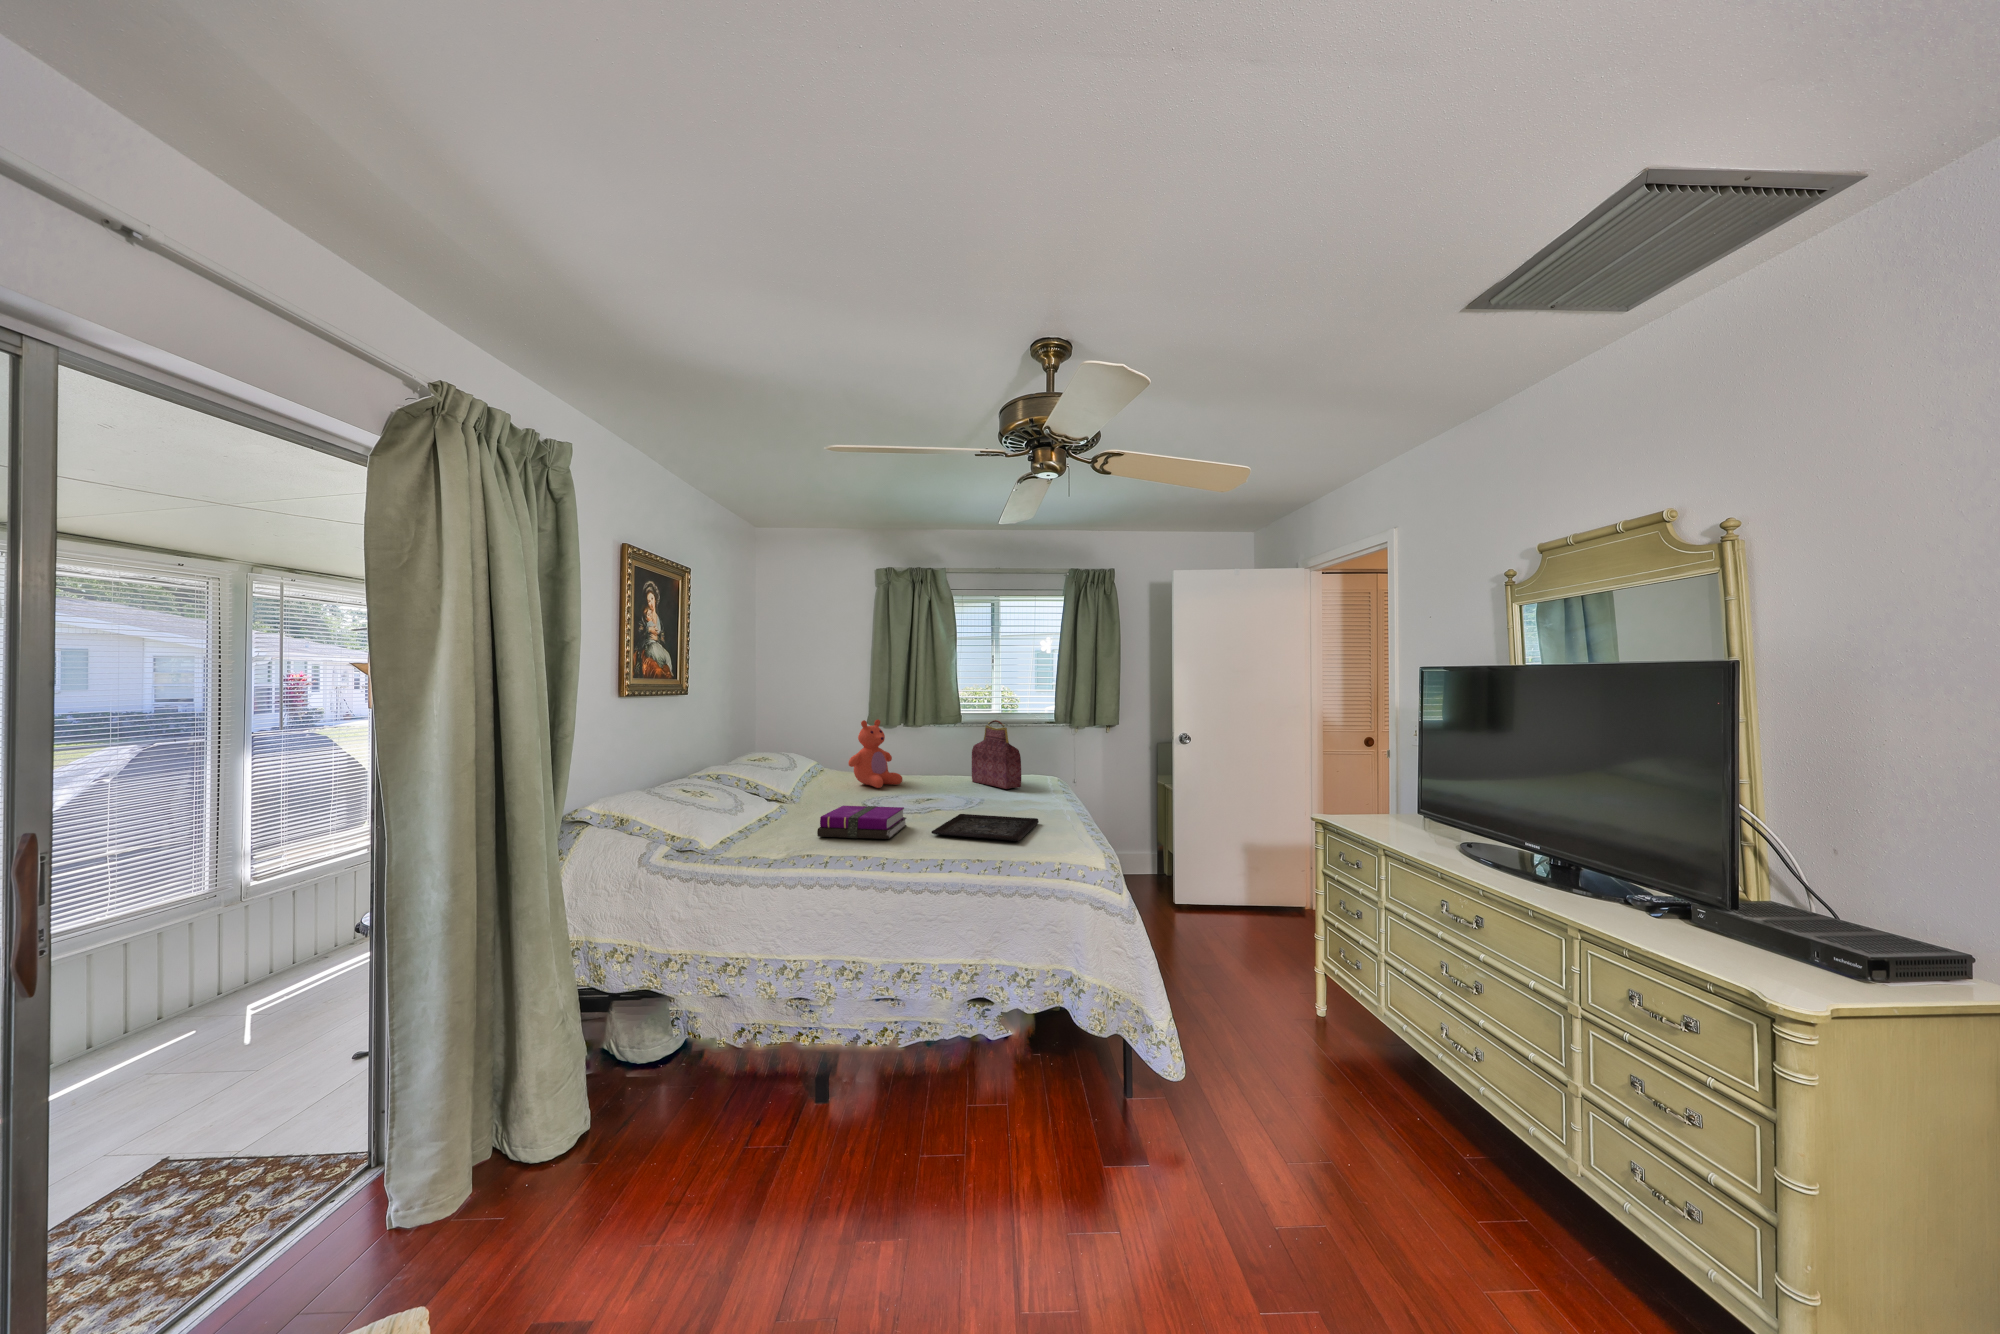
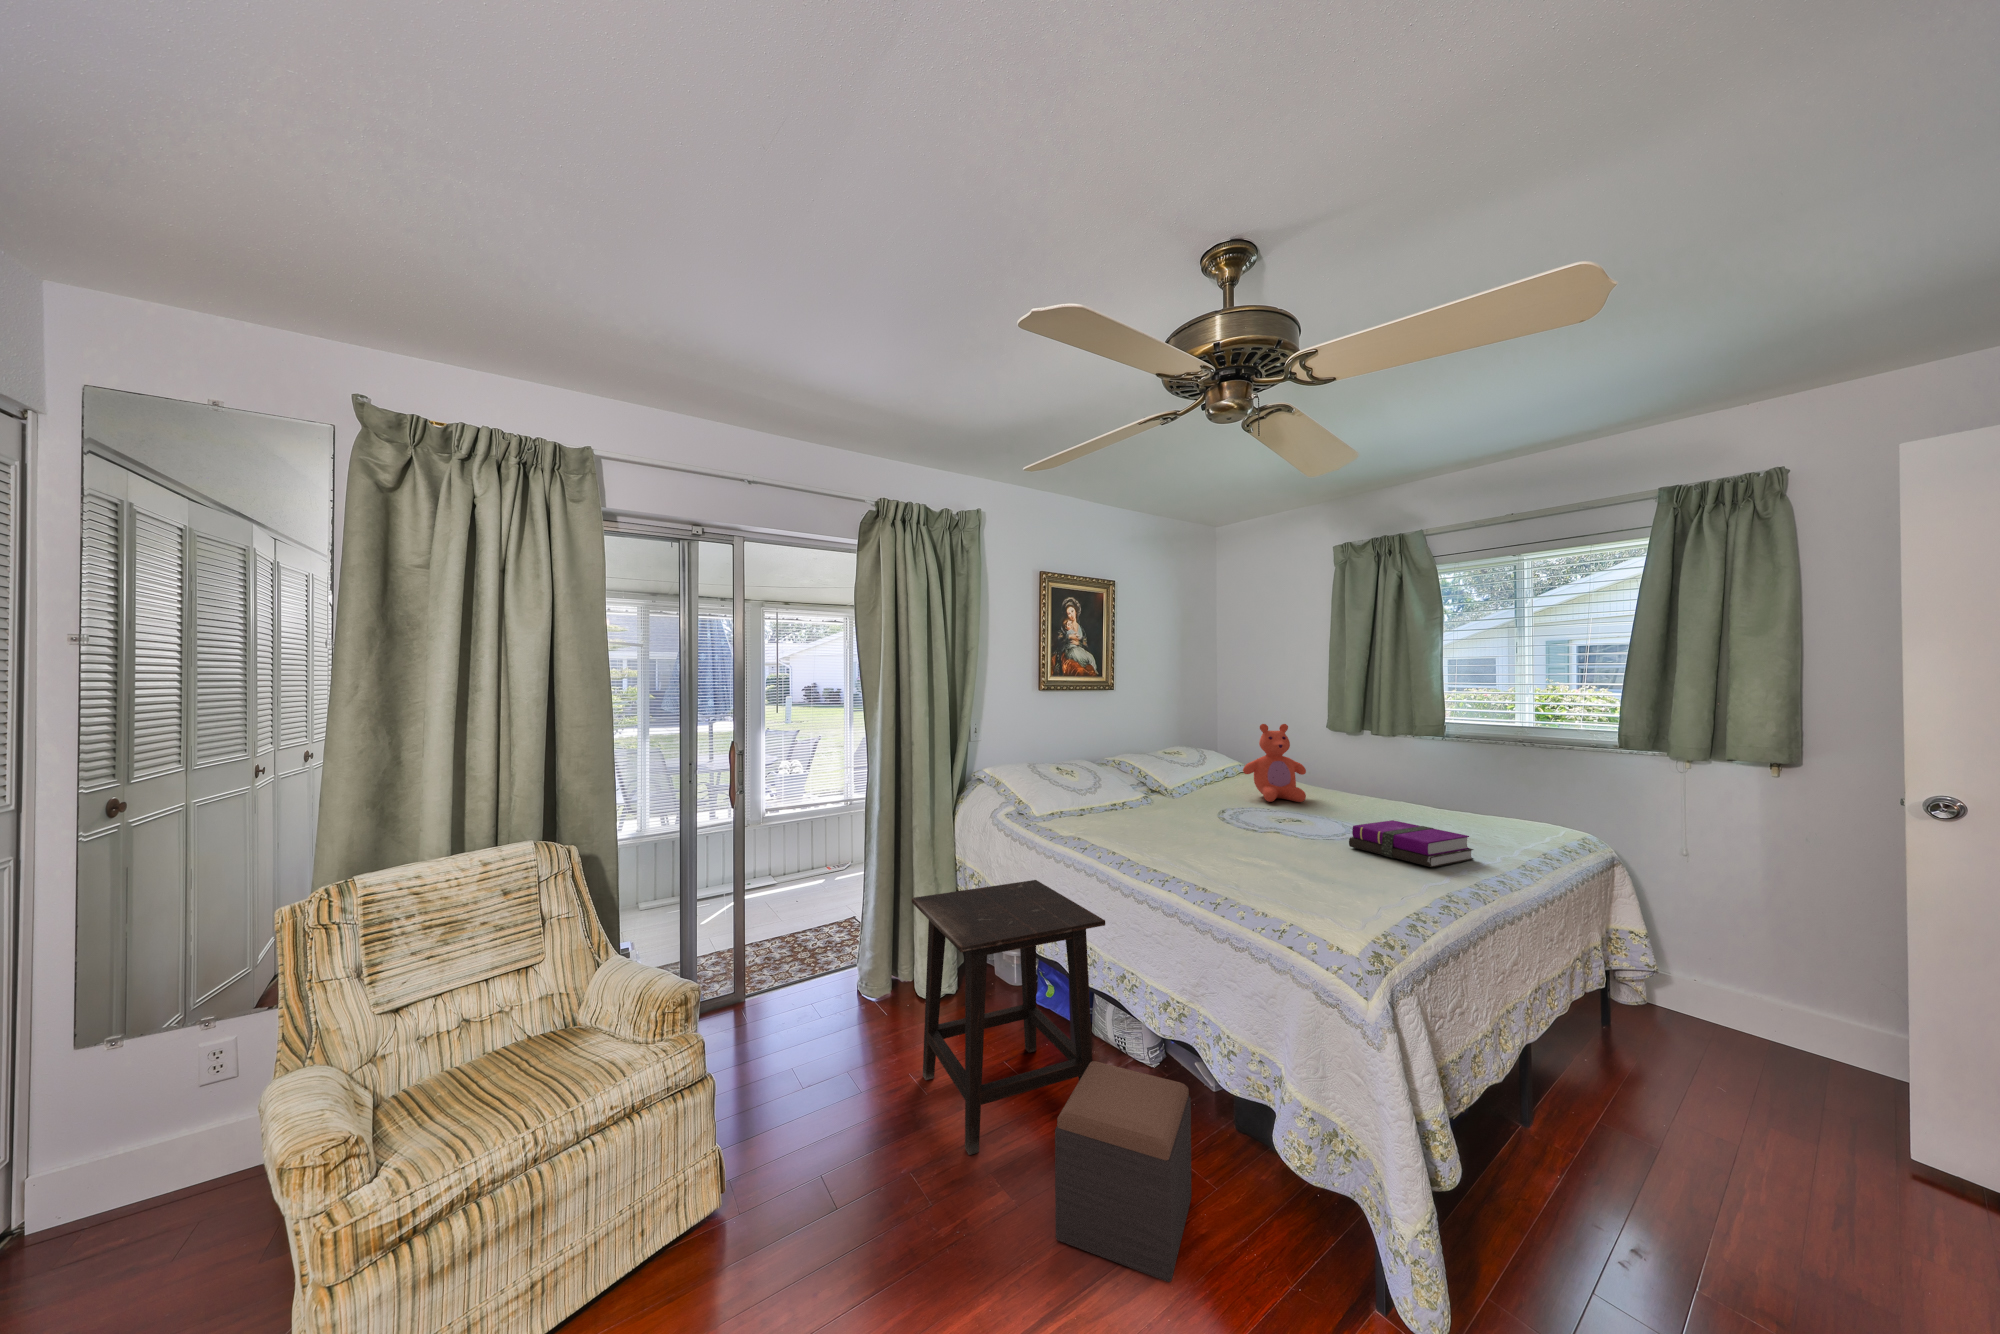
handbag: present [972,720,1021,789] -> none [1403,735,1453,833]
notebook: present [817,806,906,839] -> present [1349,820,1473,867]
tray: present [931,814,1039,841] -> none [1210,842,1364,883]
side table: none [653,913,899,1253] -> present [912,880,1105,1155]
footstool: none [937,1030,1076,1240] -> present [1055,1061,1191,1282]

